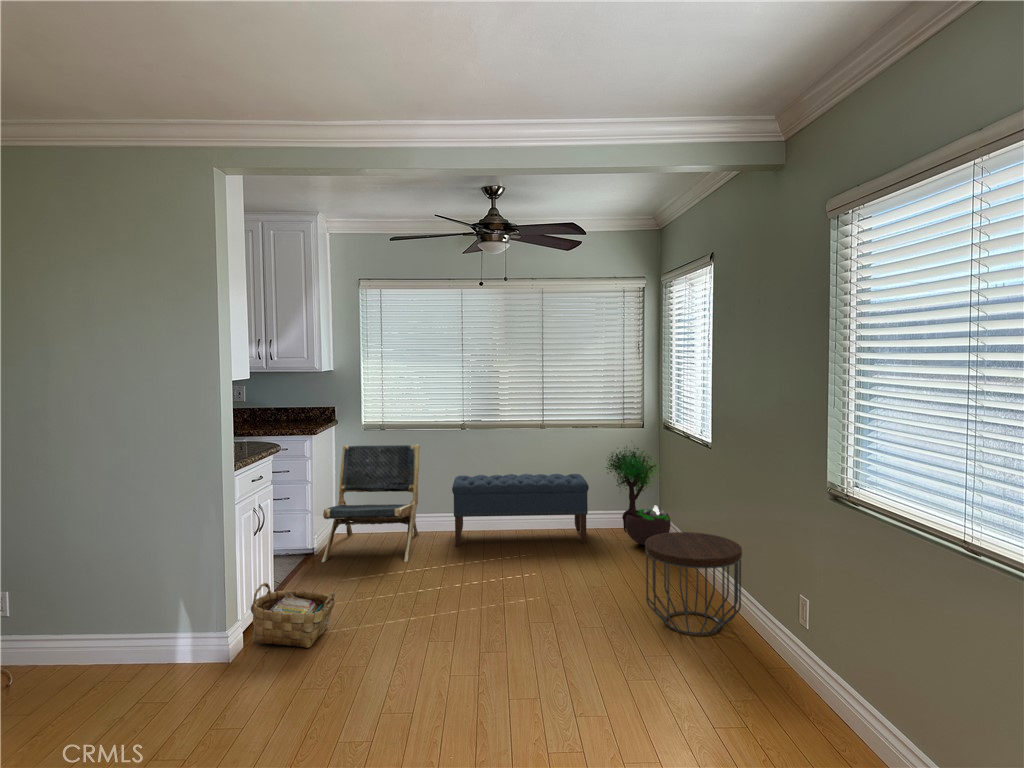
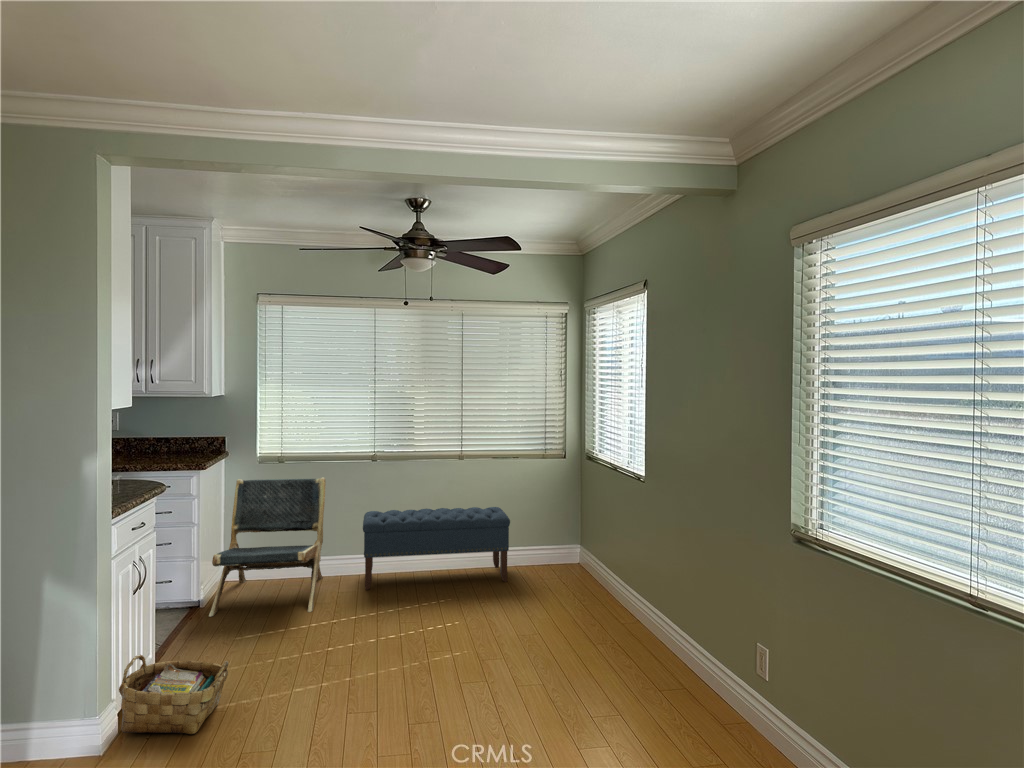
potted tree: present [606,445,671,545] -> none [527,471,594,582]
side table: present [645,532,742,635] -> none [584,572,684,686]

